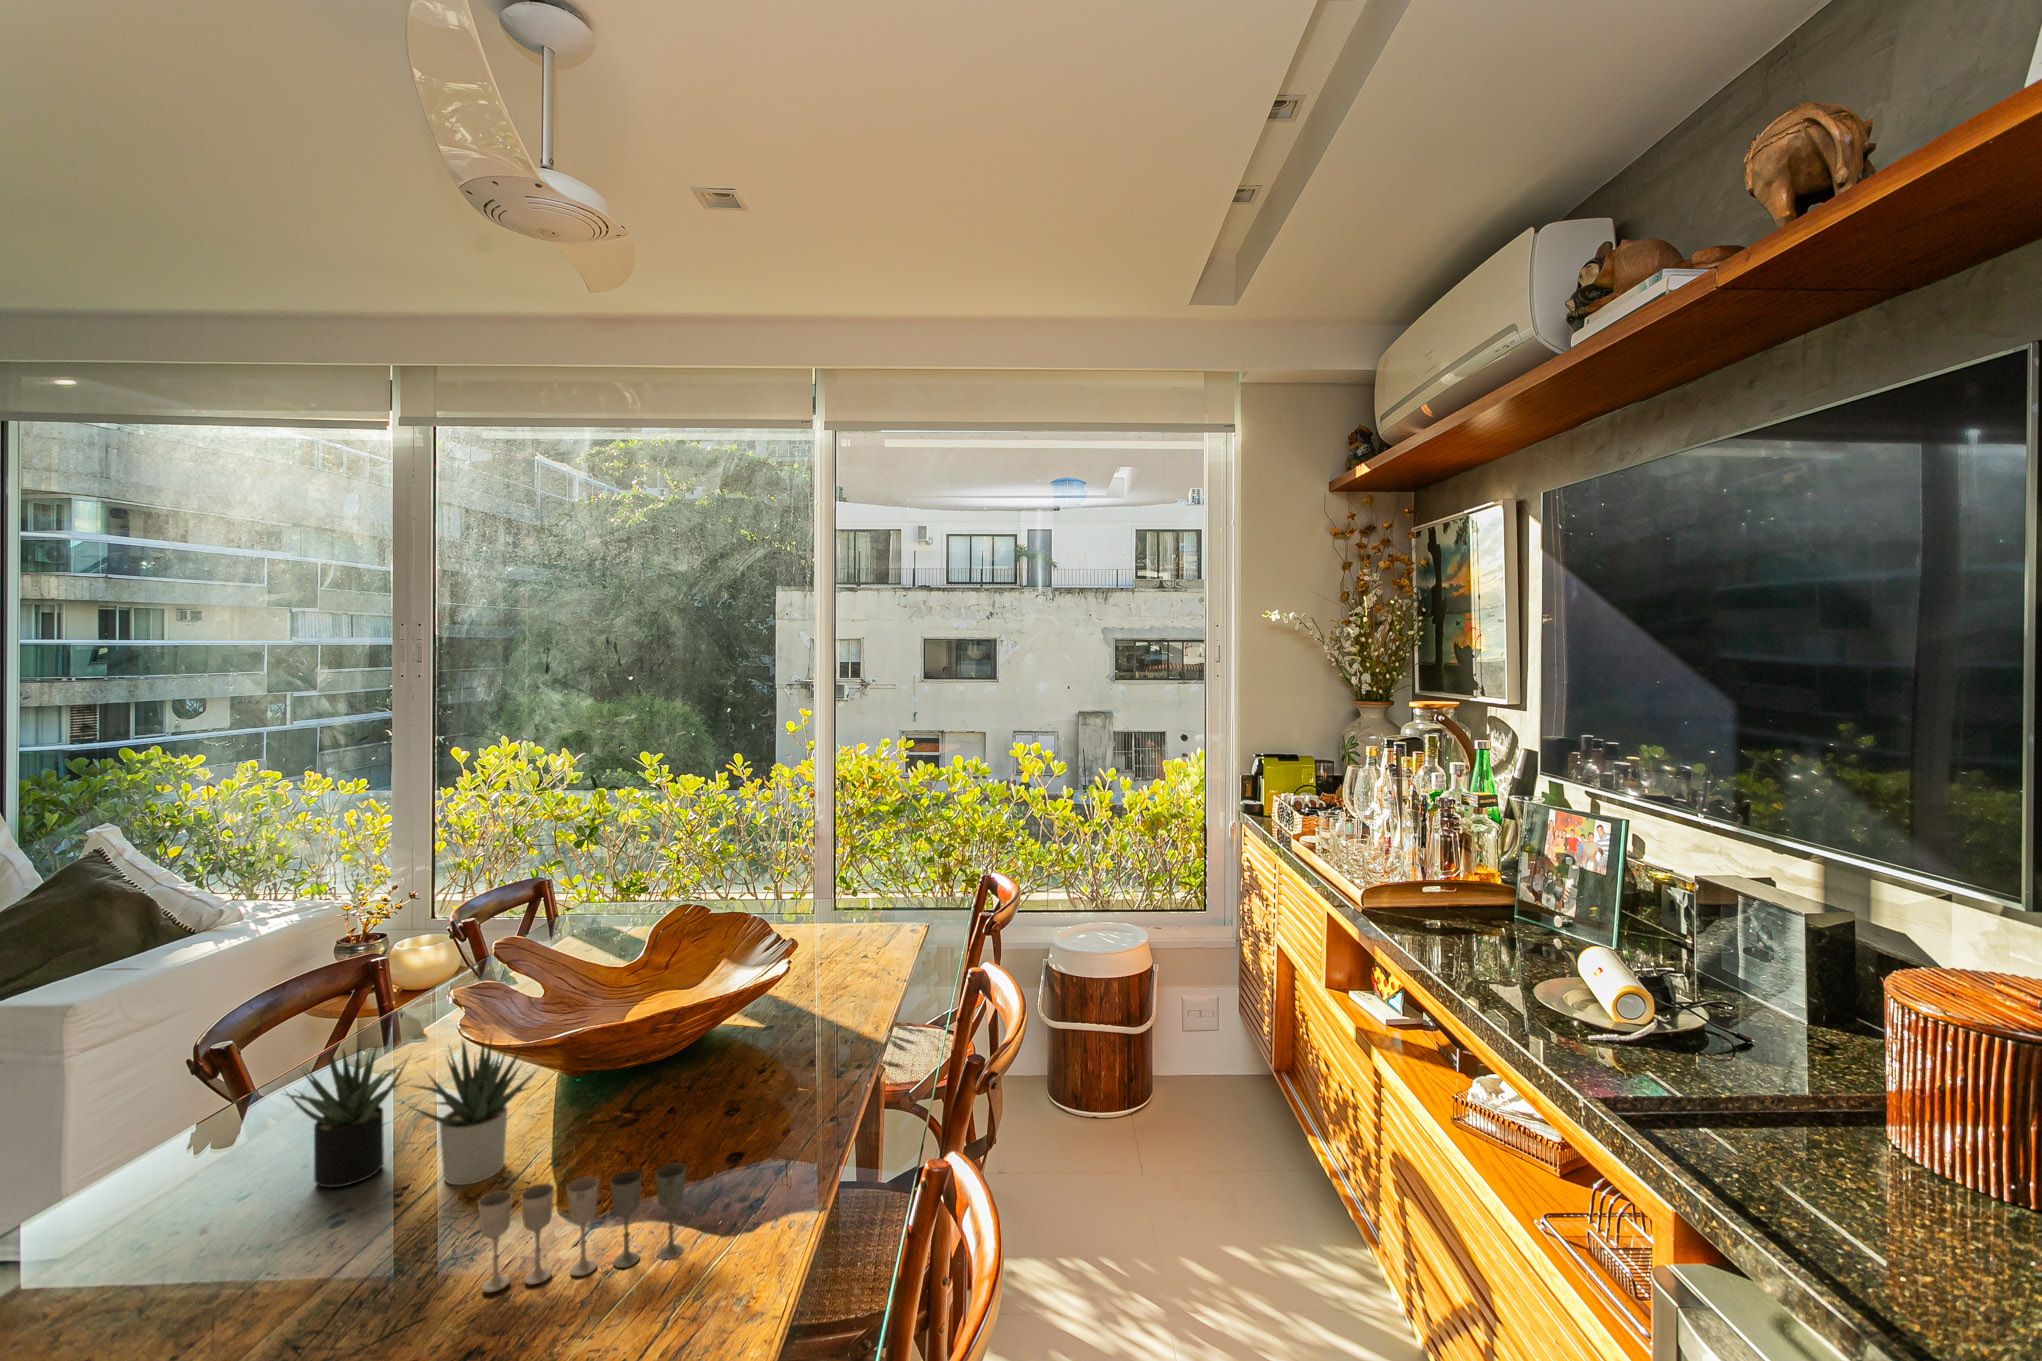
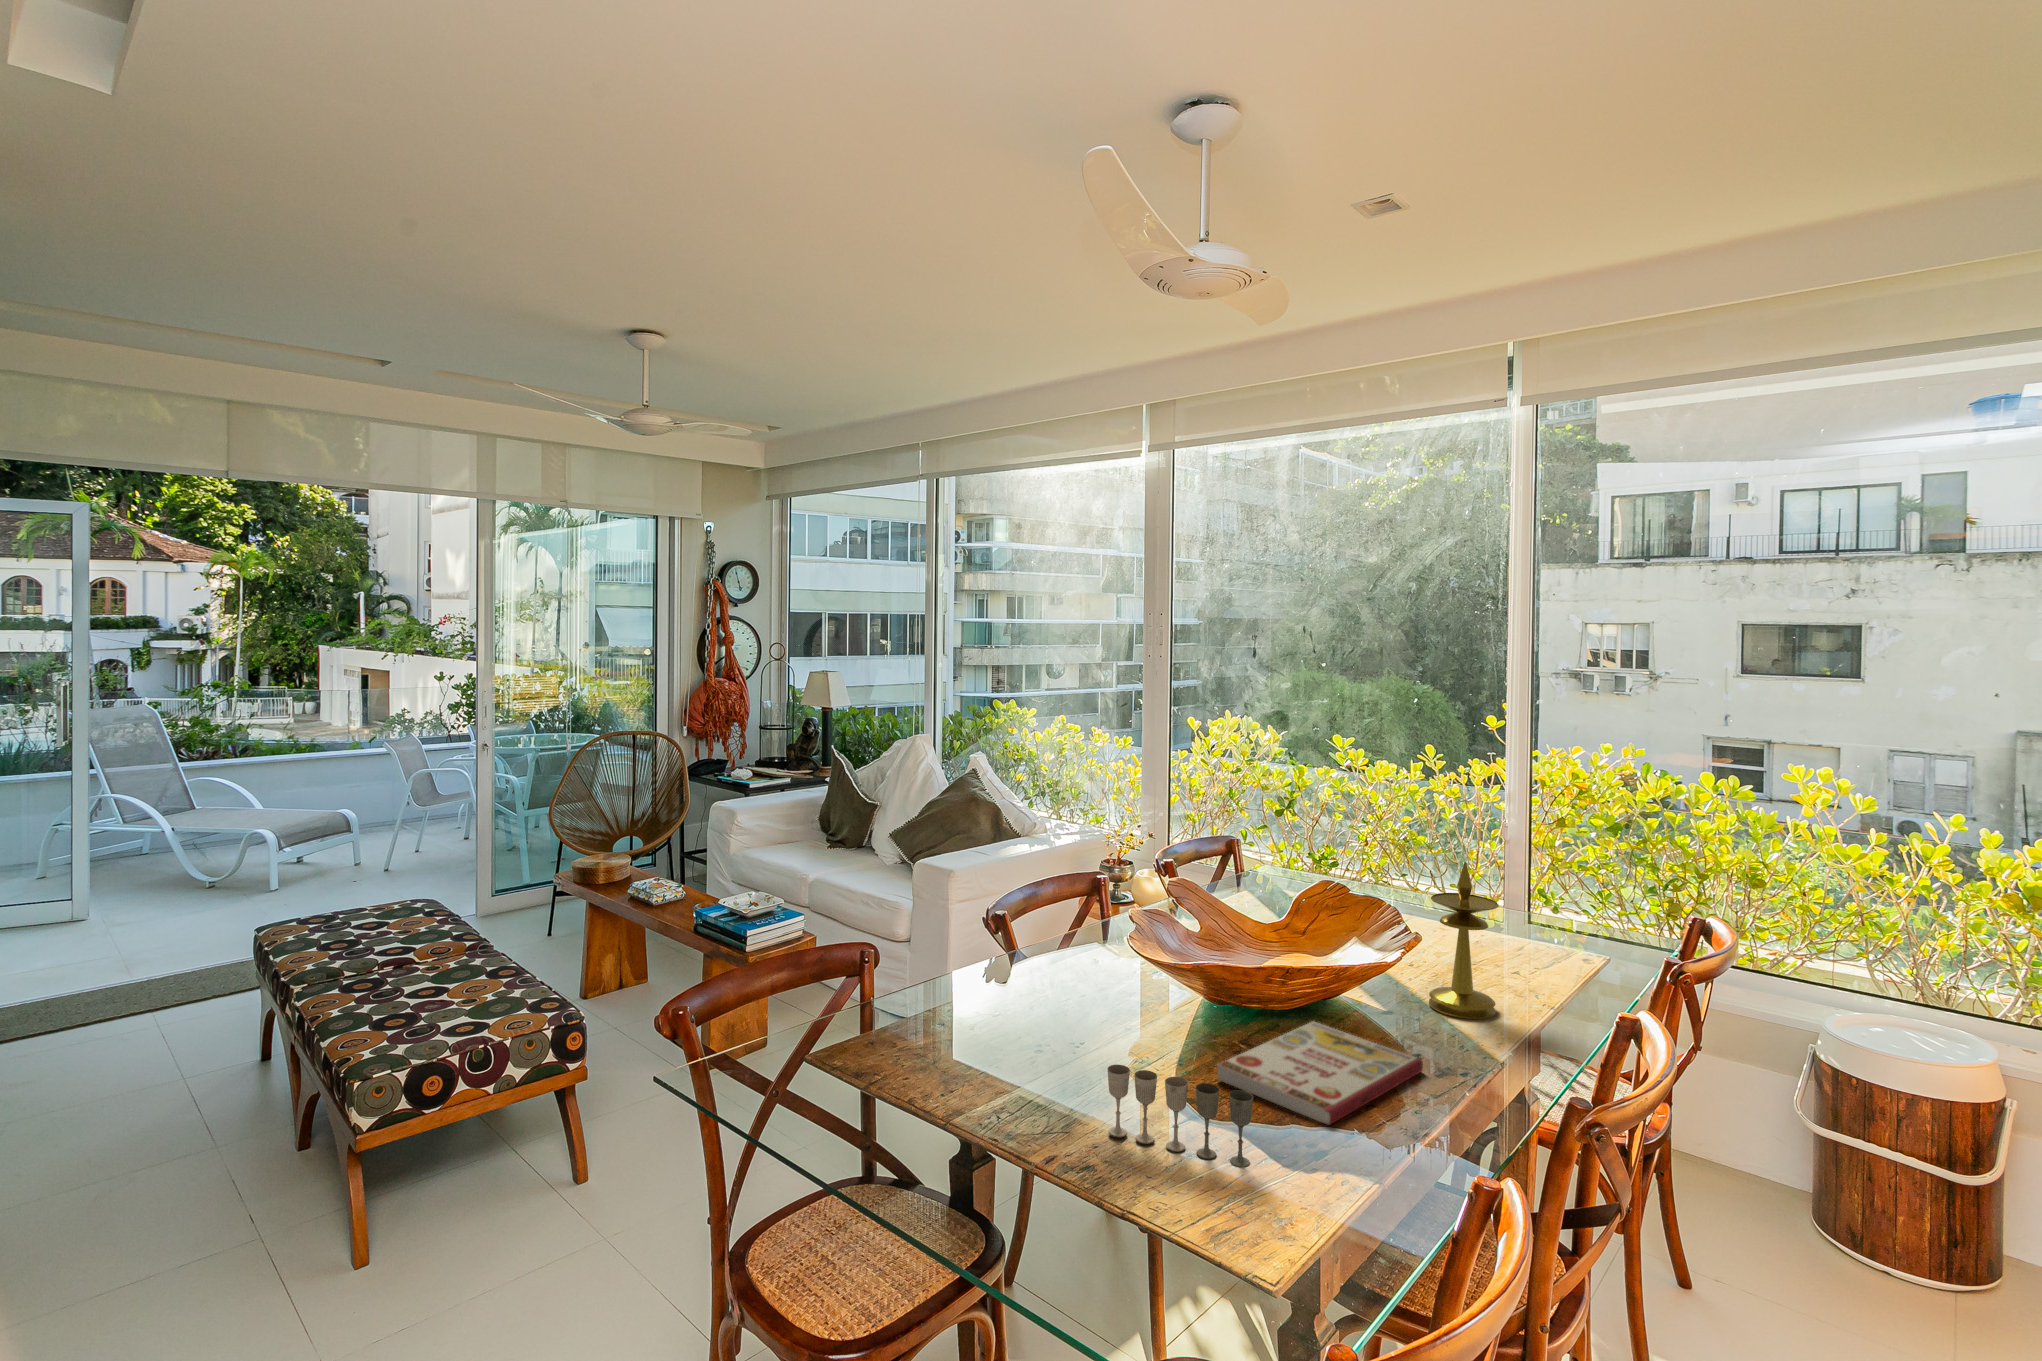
candlestick: none [797,856,859,1012] -> present [1429,862,1499,1019]
succulent plant: present [286,1039,535,1187] -> none [1020,934,1178,1062]
book: none [605,1058,821,1168] -> present [1217,1022,1423,1125]

